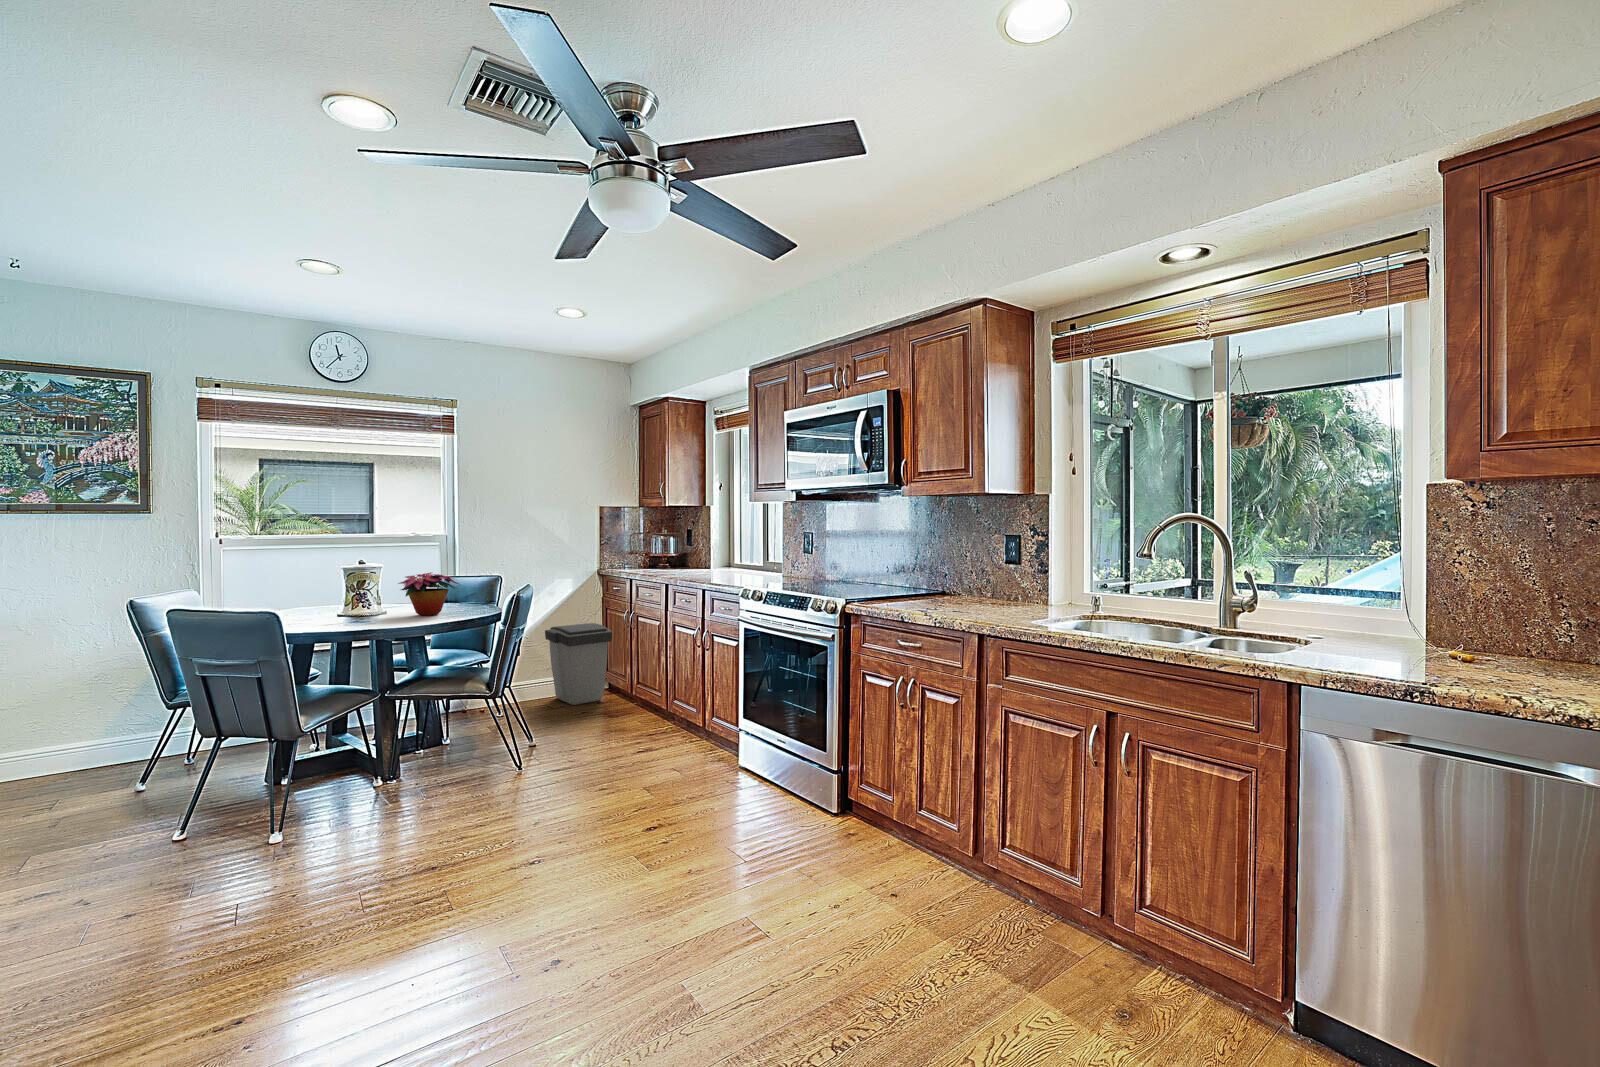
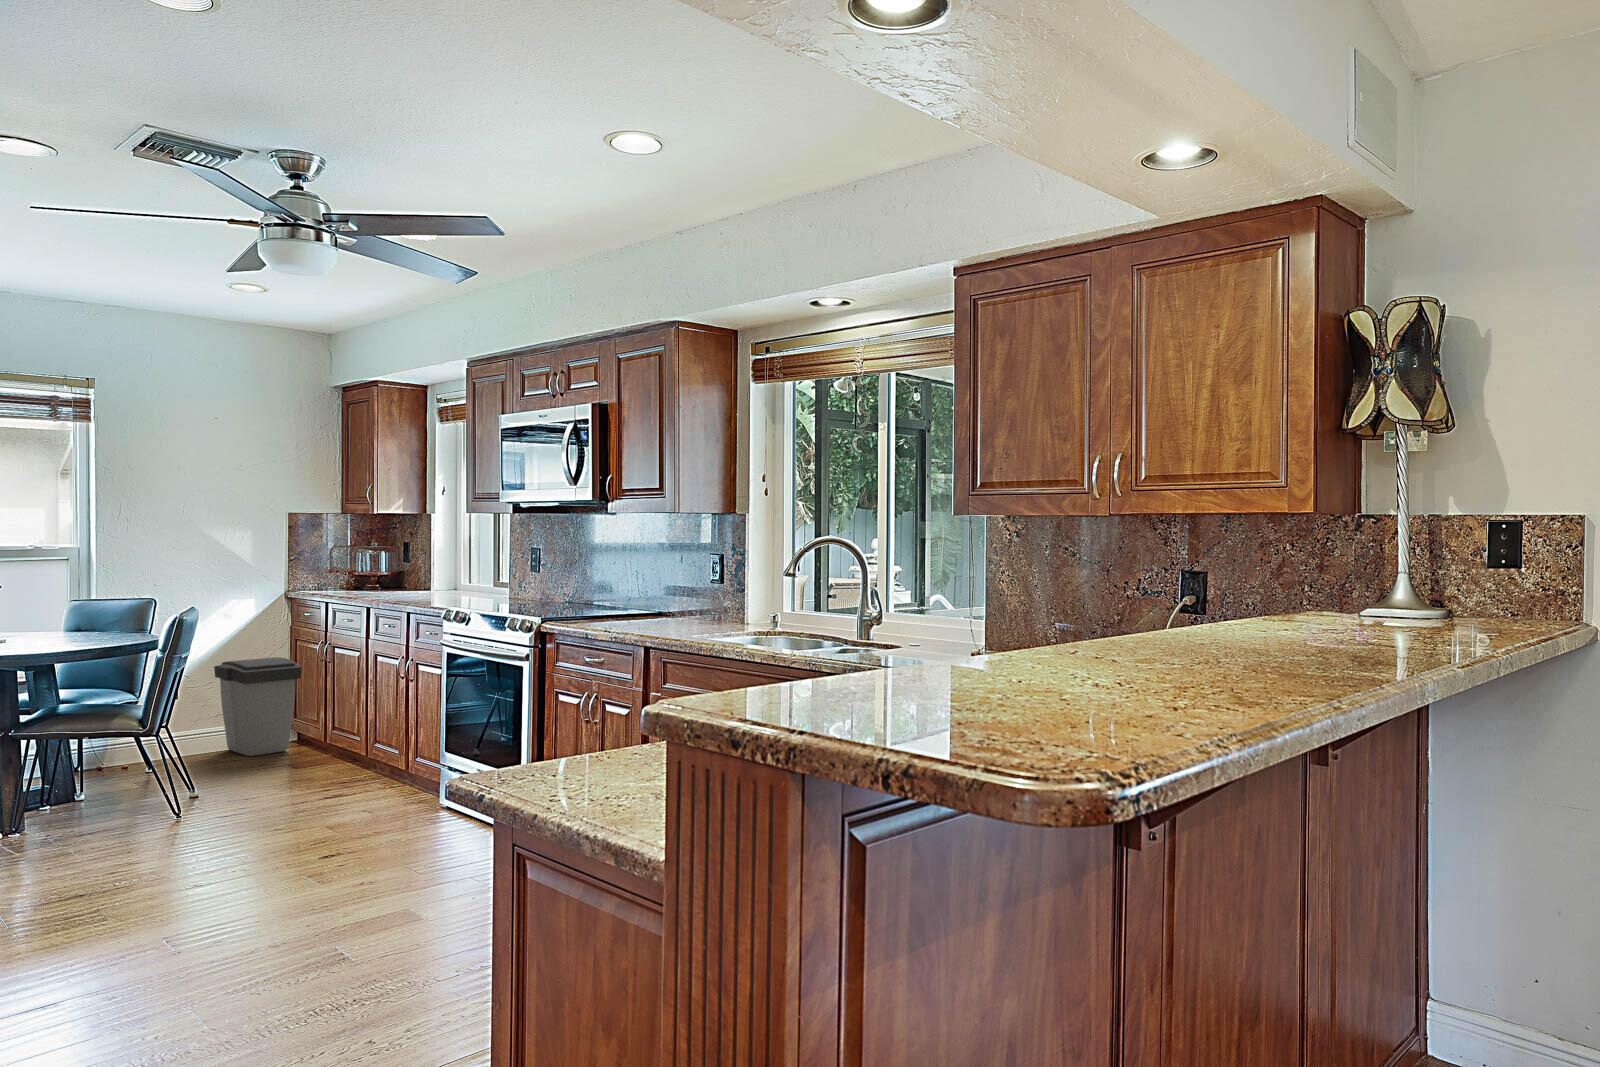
flower arrangement: present [398,572,460,616] -> none [28,591,113,641]

